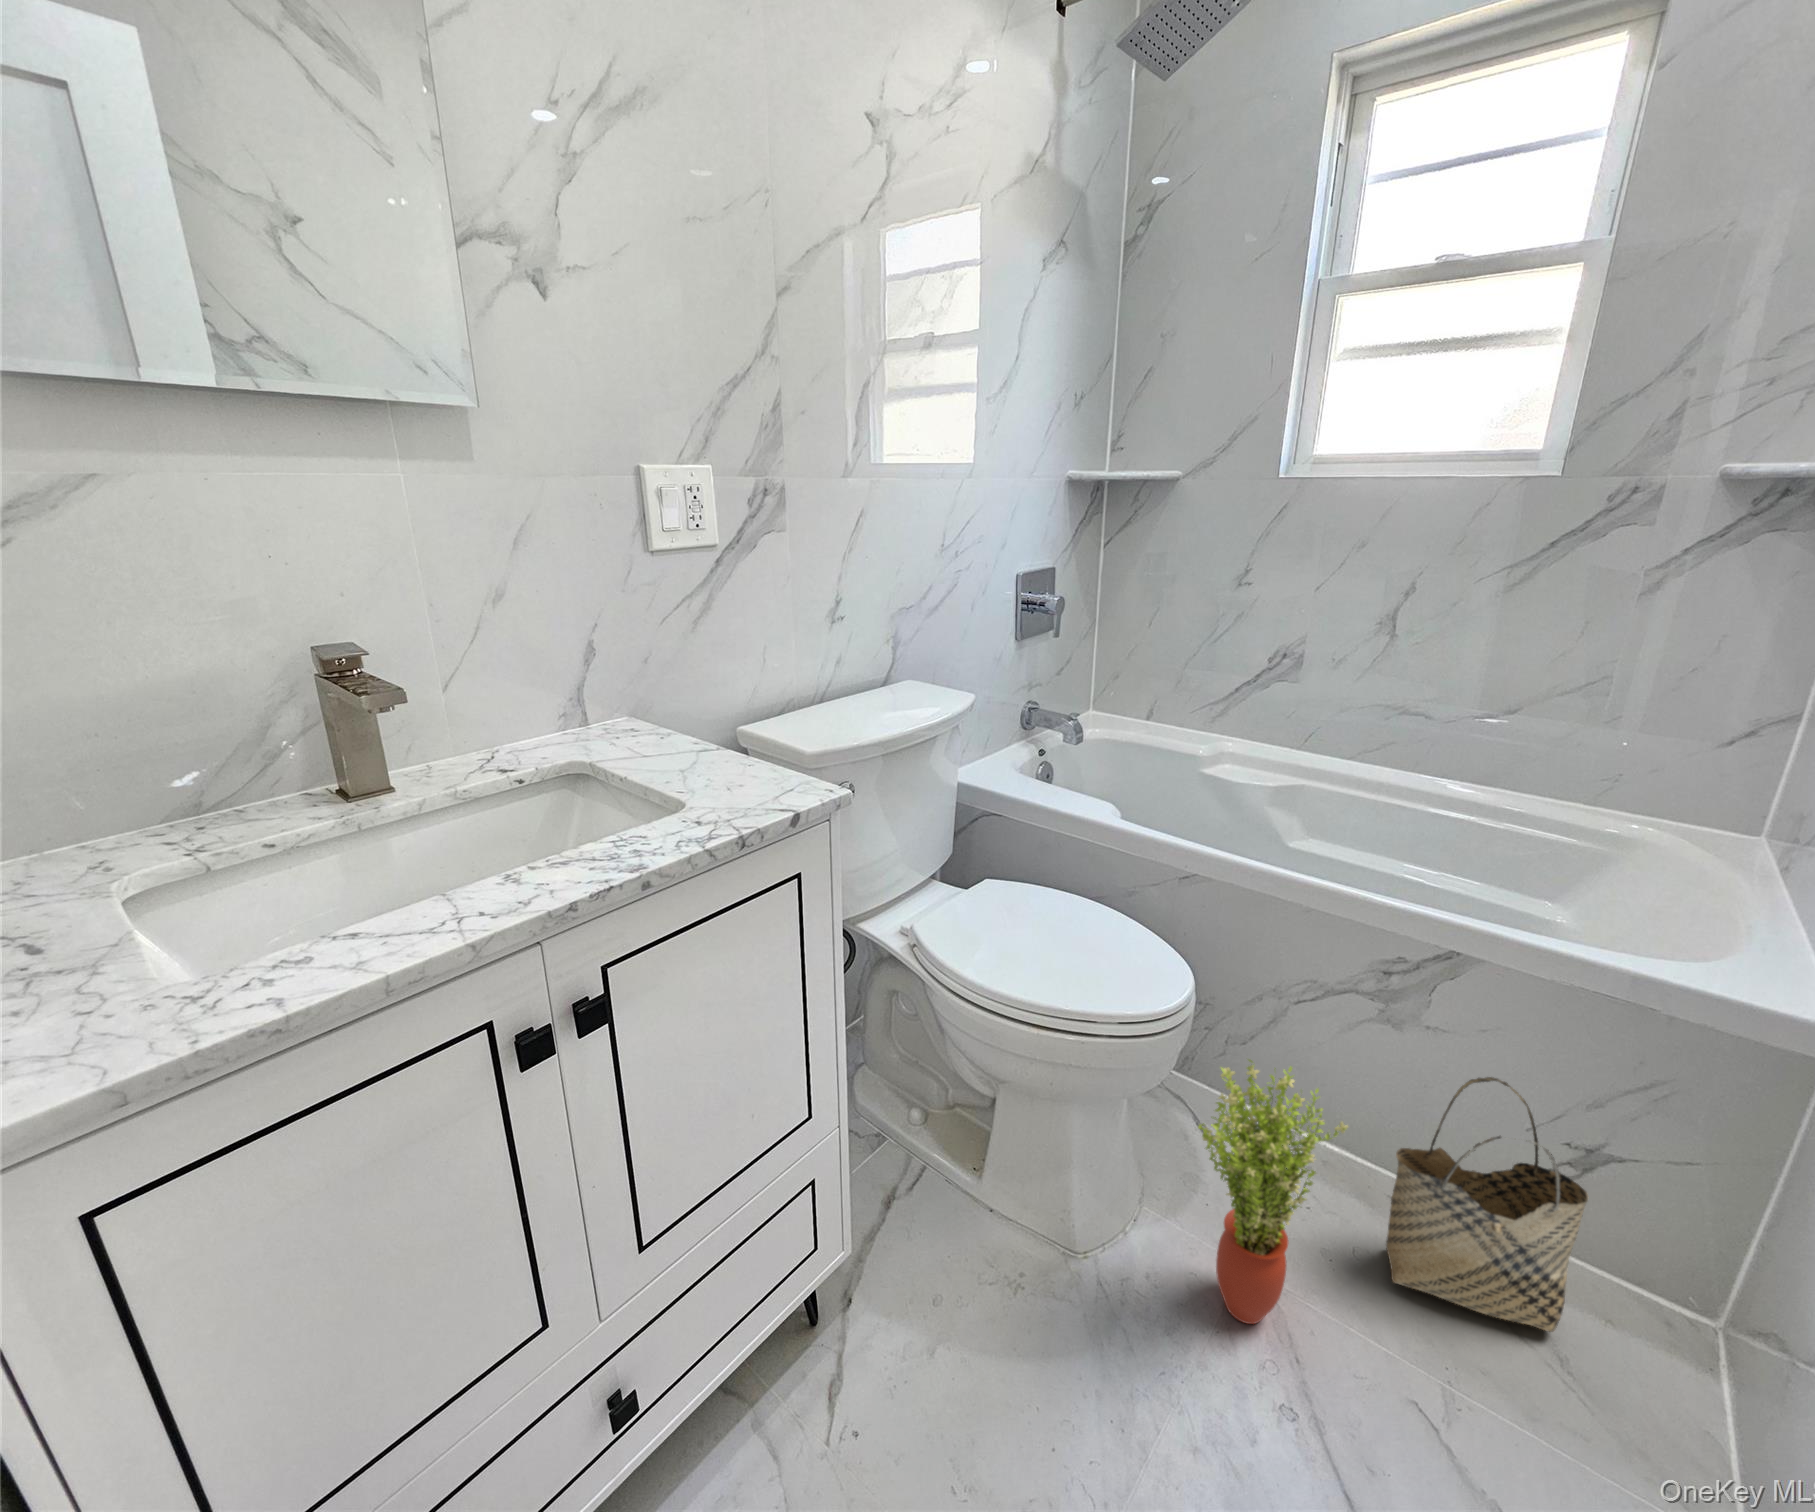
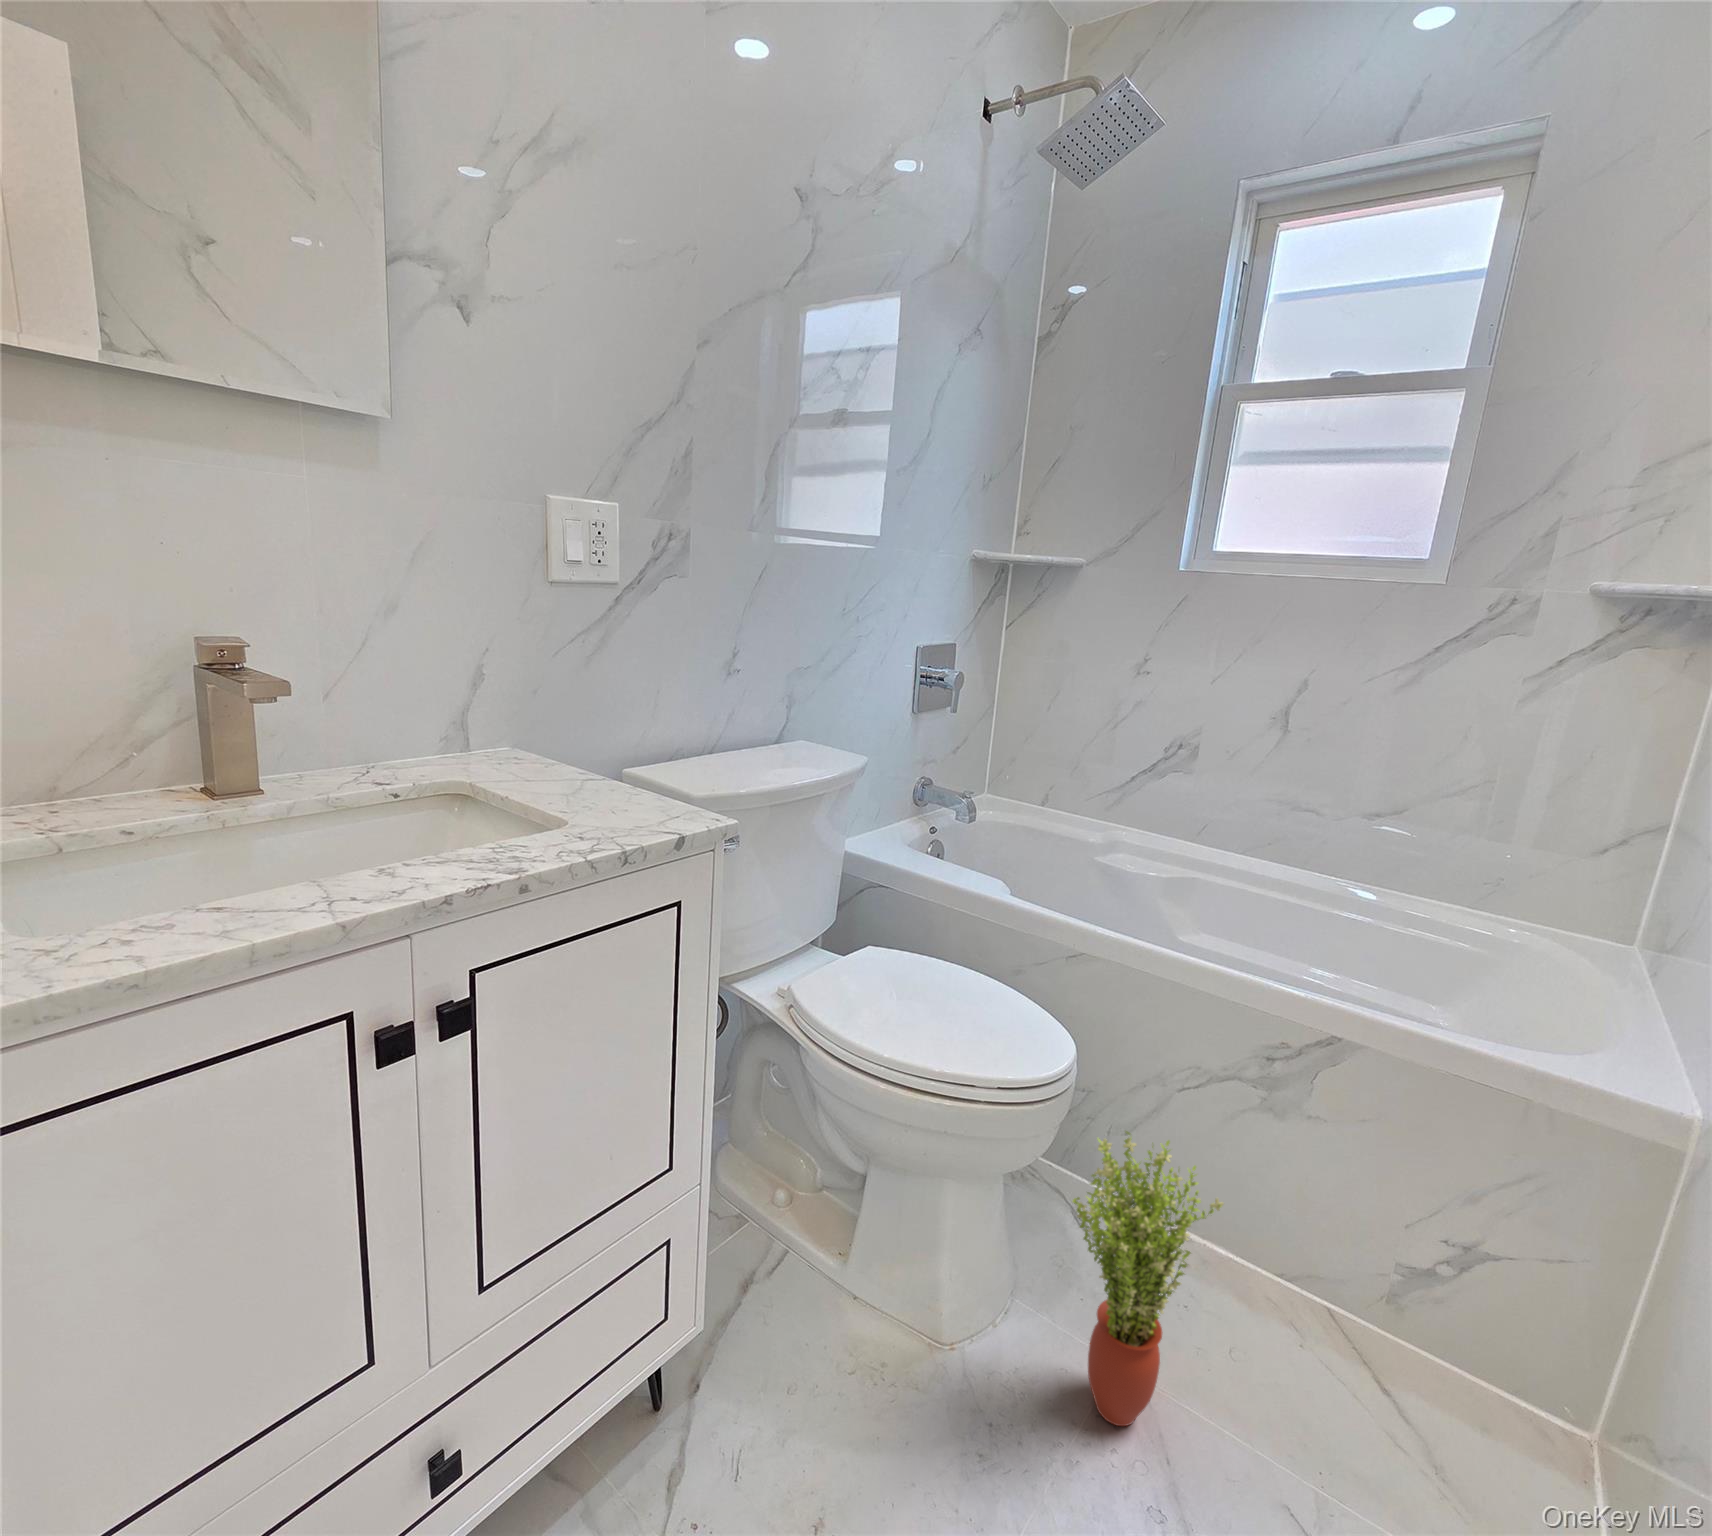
woven basket: present [1386,1077,1588,1332] -> none [1265,1167,1465,1441]

